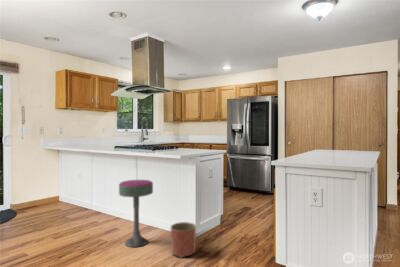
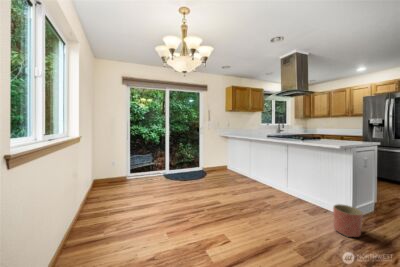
bar stool: present [119,180,153,247] -> none [282,163,311,216]

